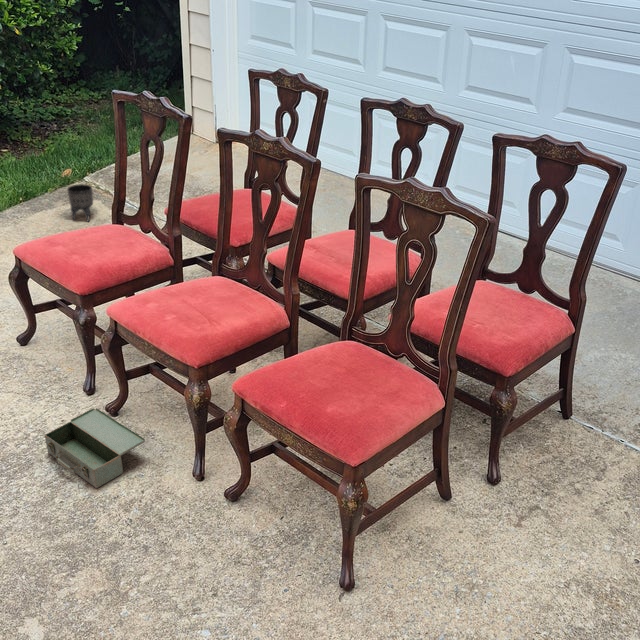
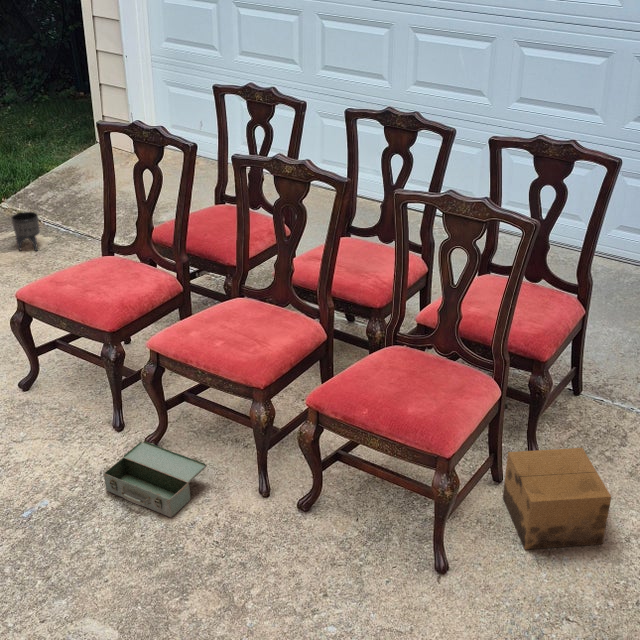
cardboard box: none [444,469,547,586] -> present [503,448,611,549]

